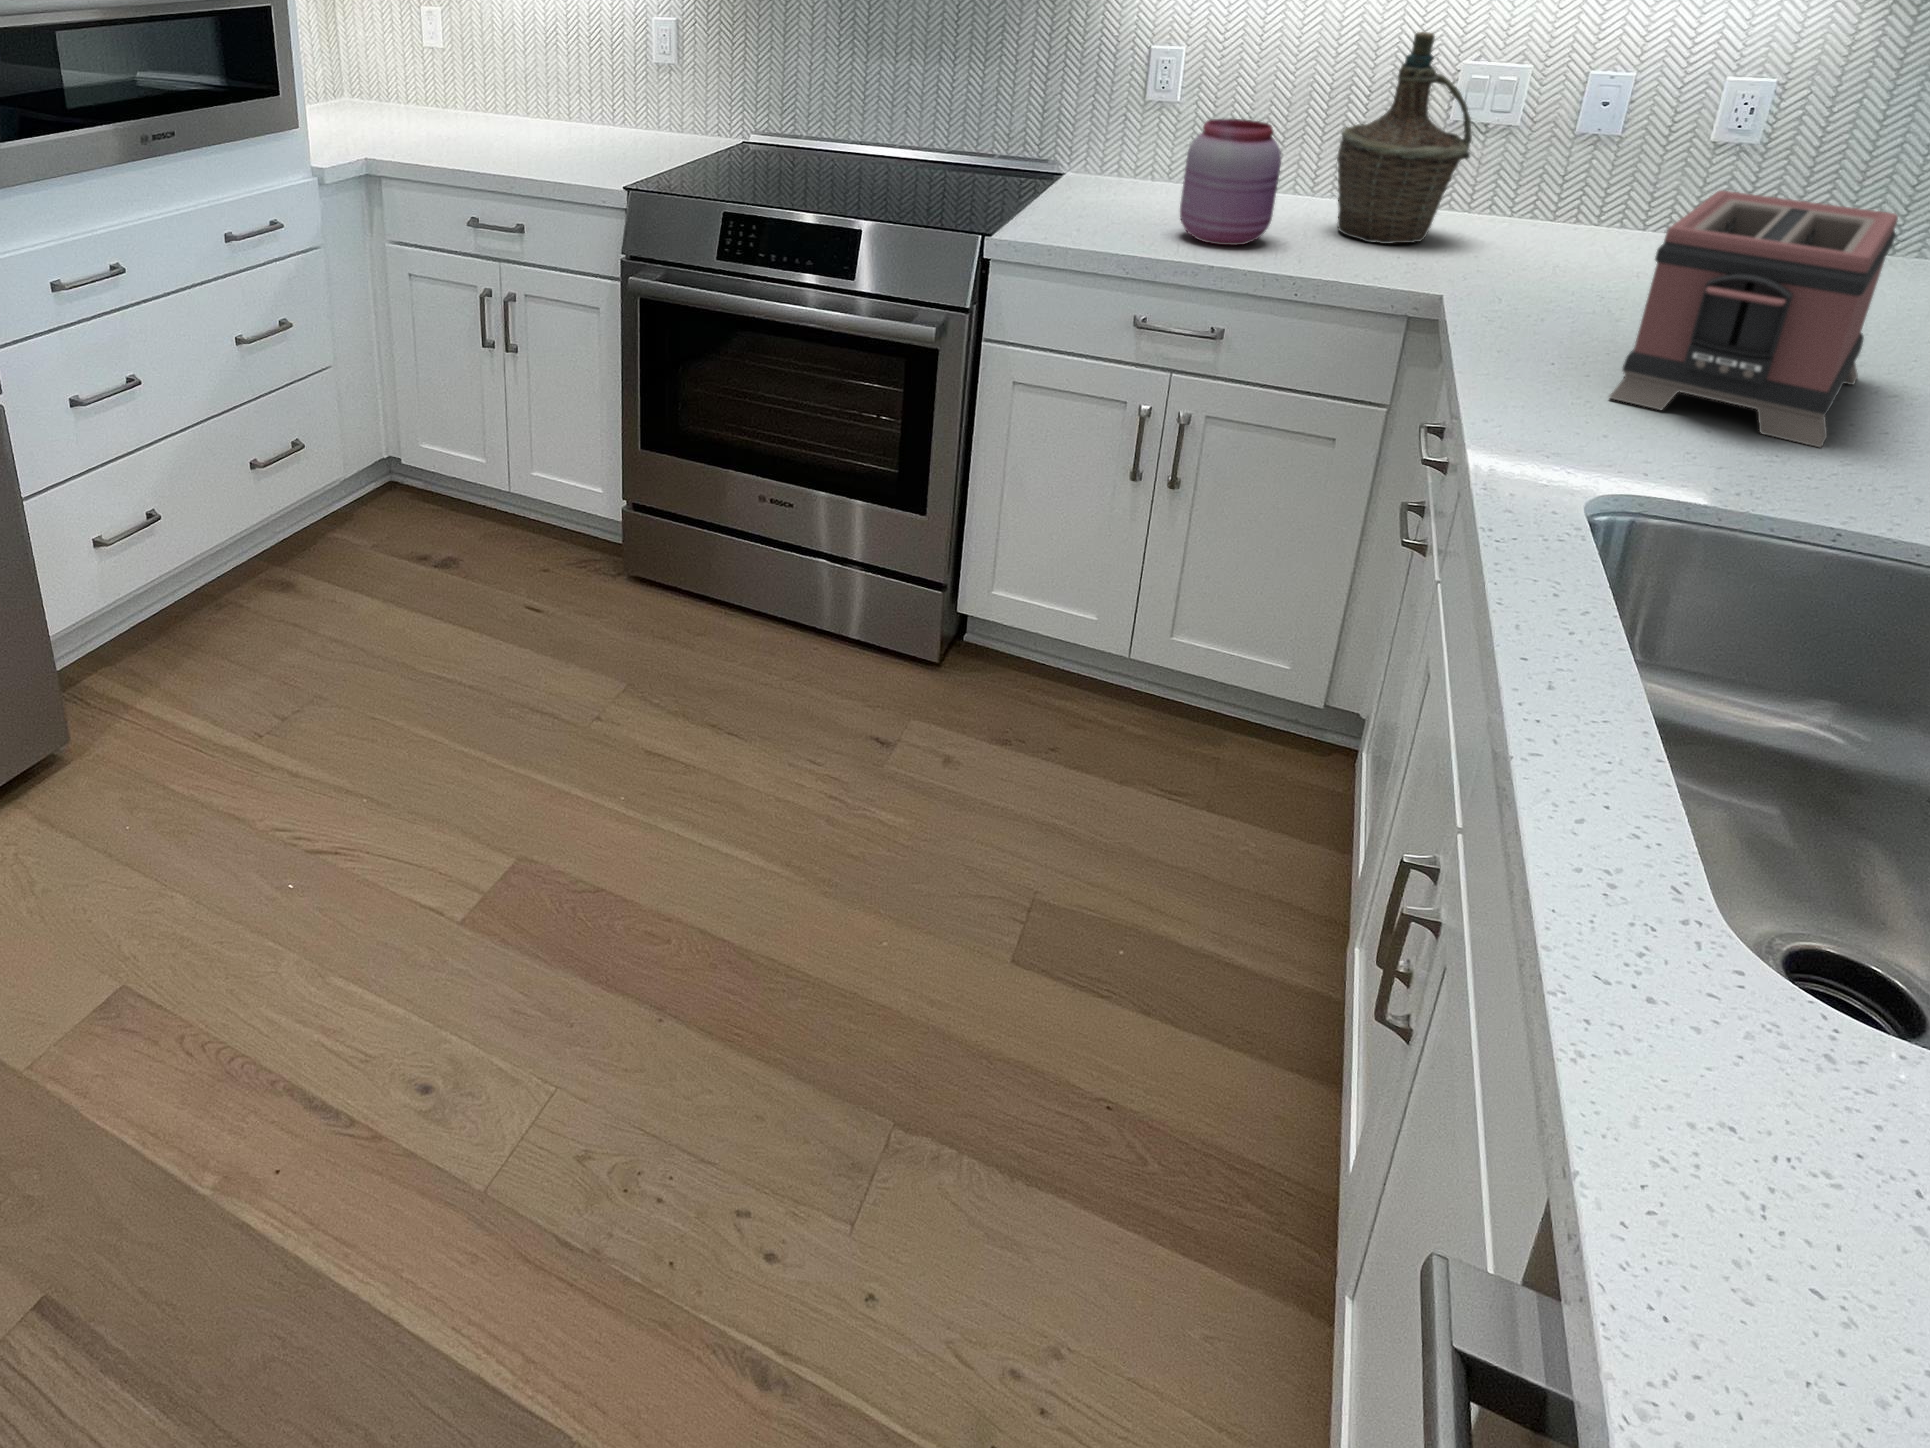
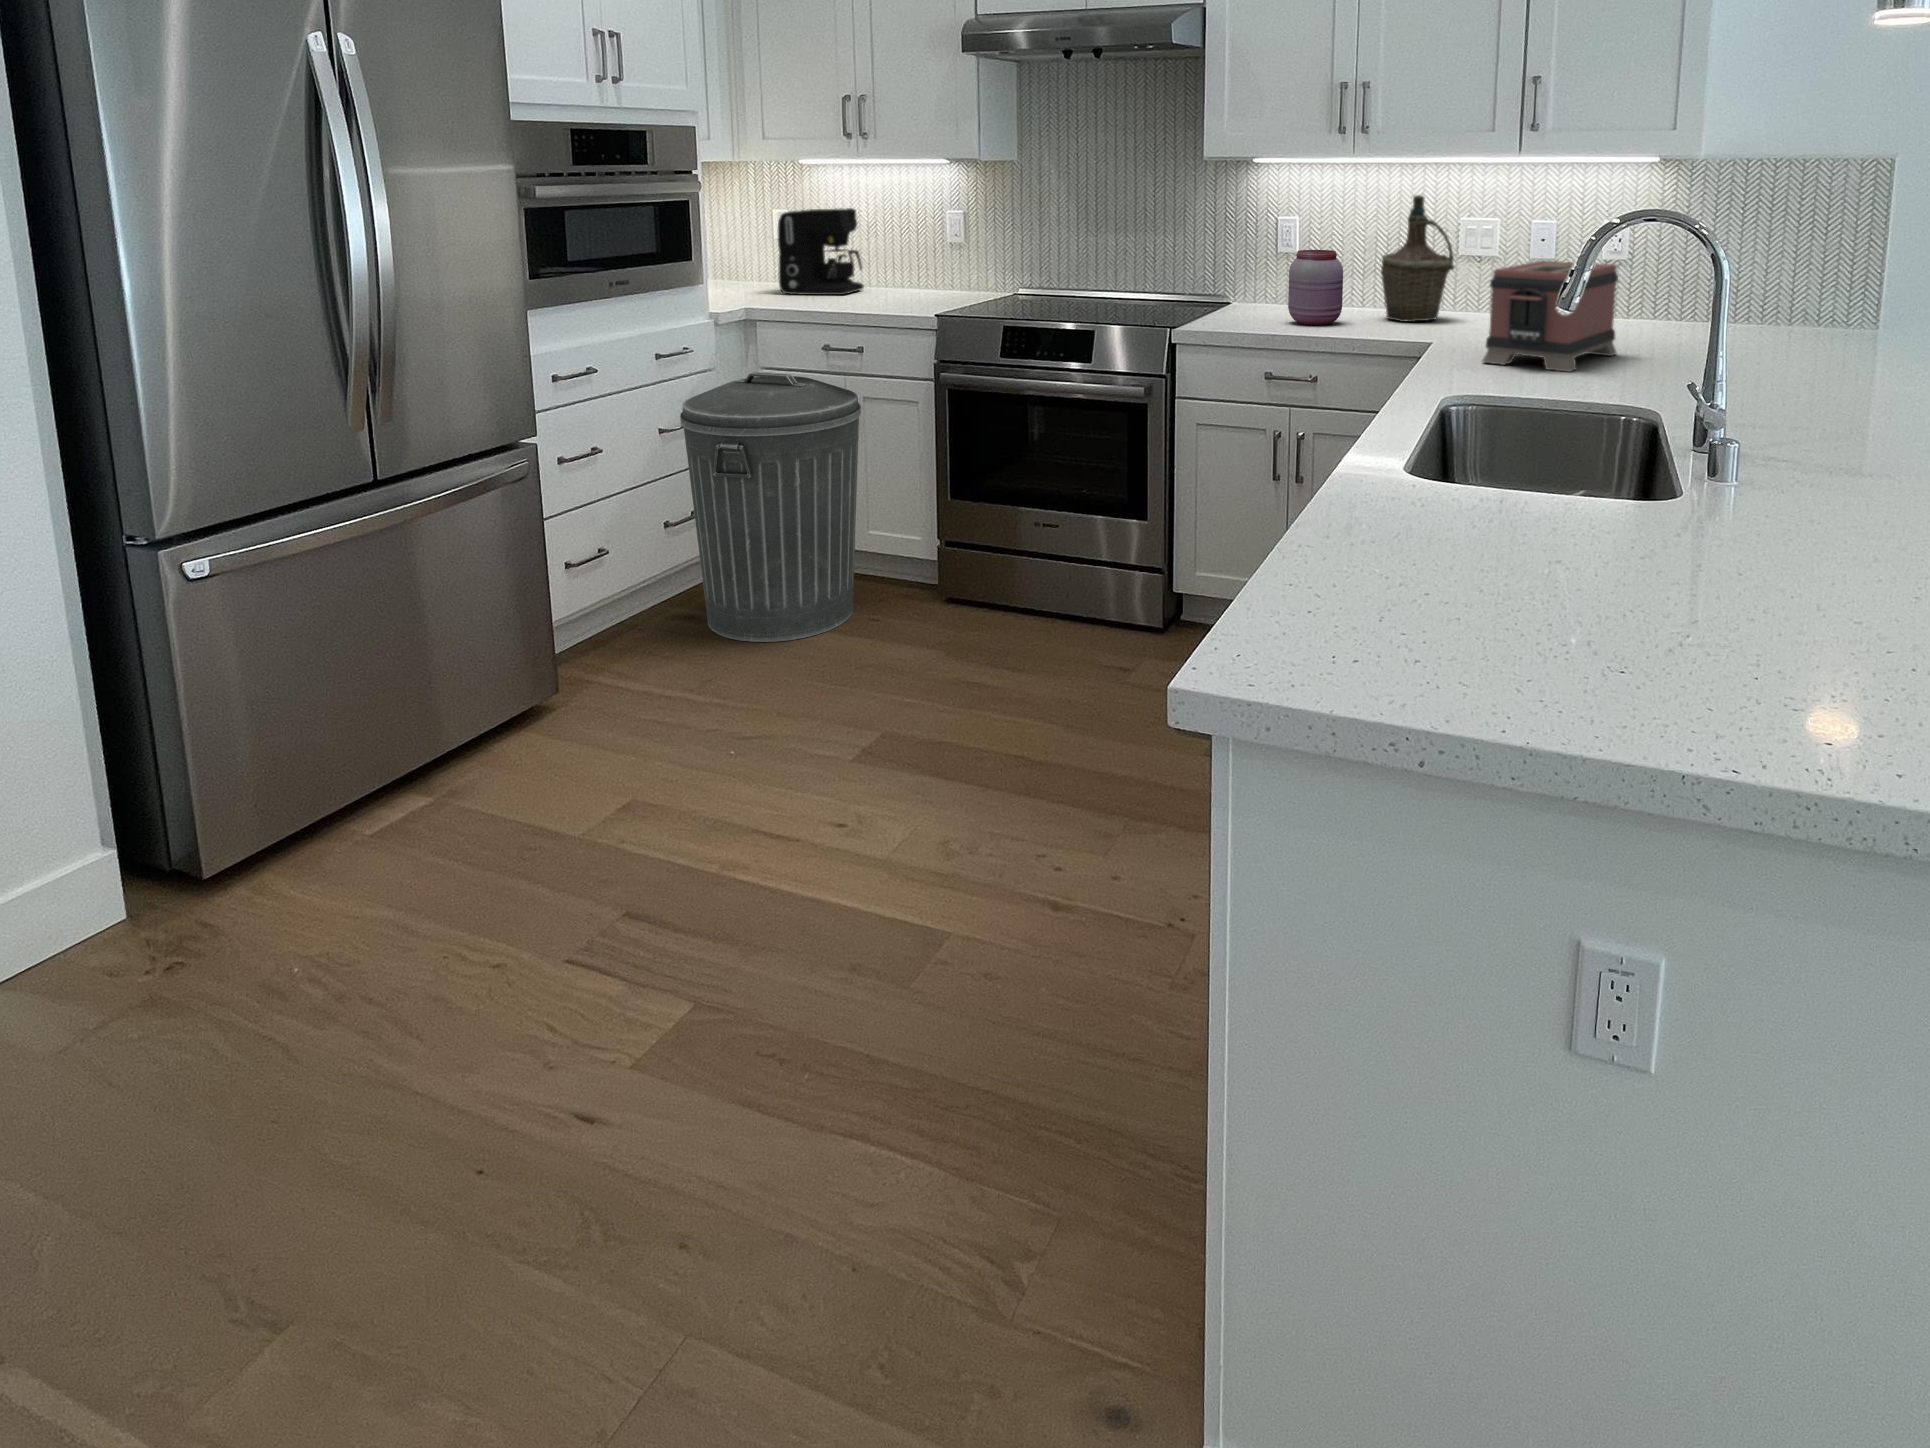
coffee maker: none [417,7,538,134] -> present [778,208,864,295]
trash can: none [254,266,514,648] -> present [680,372,861,642]

